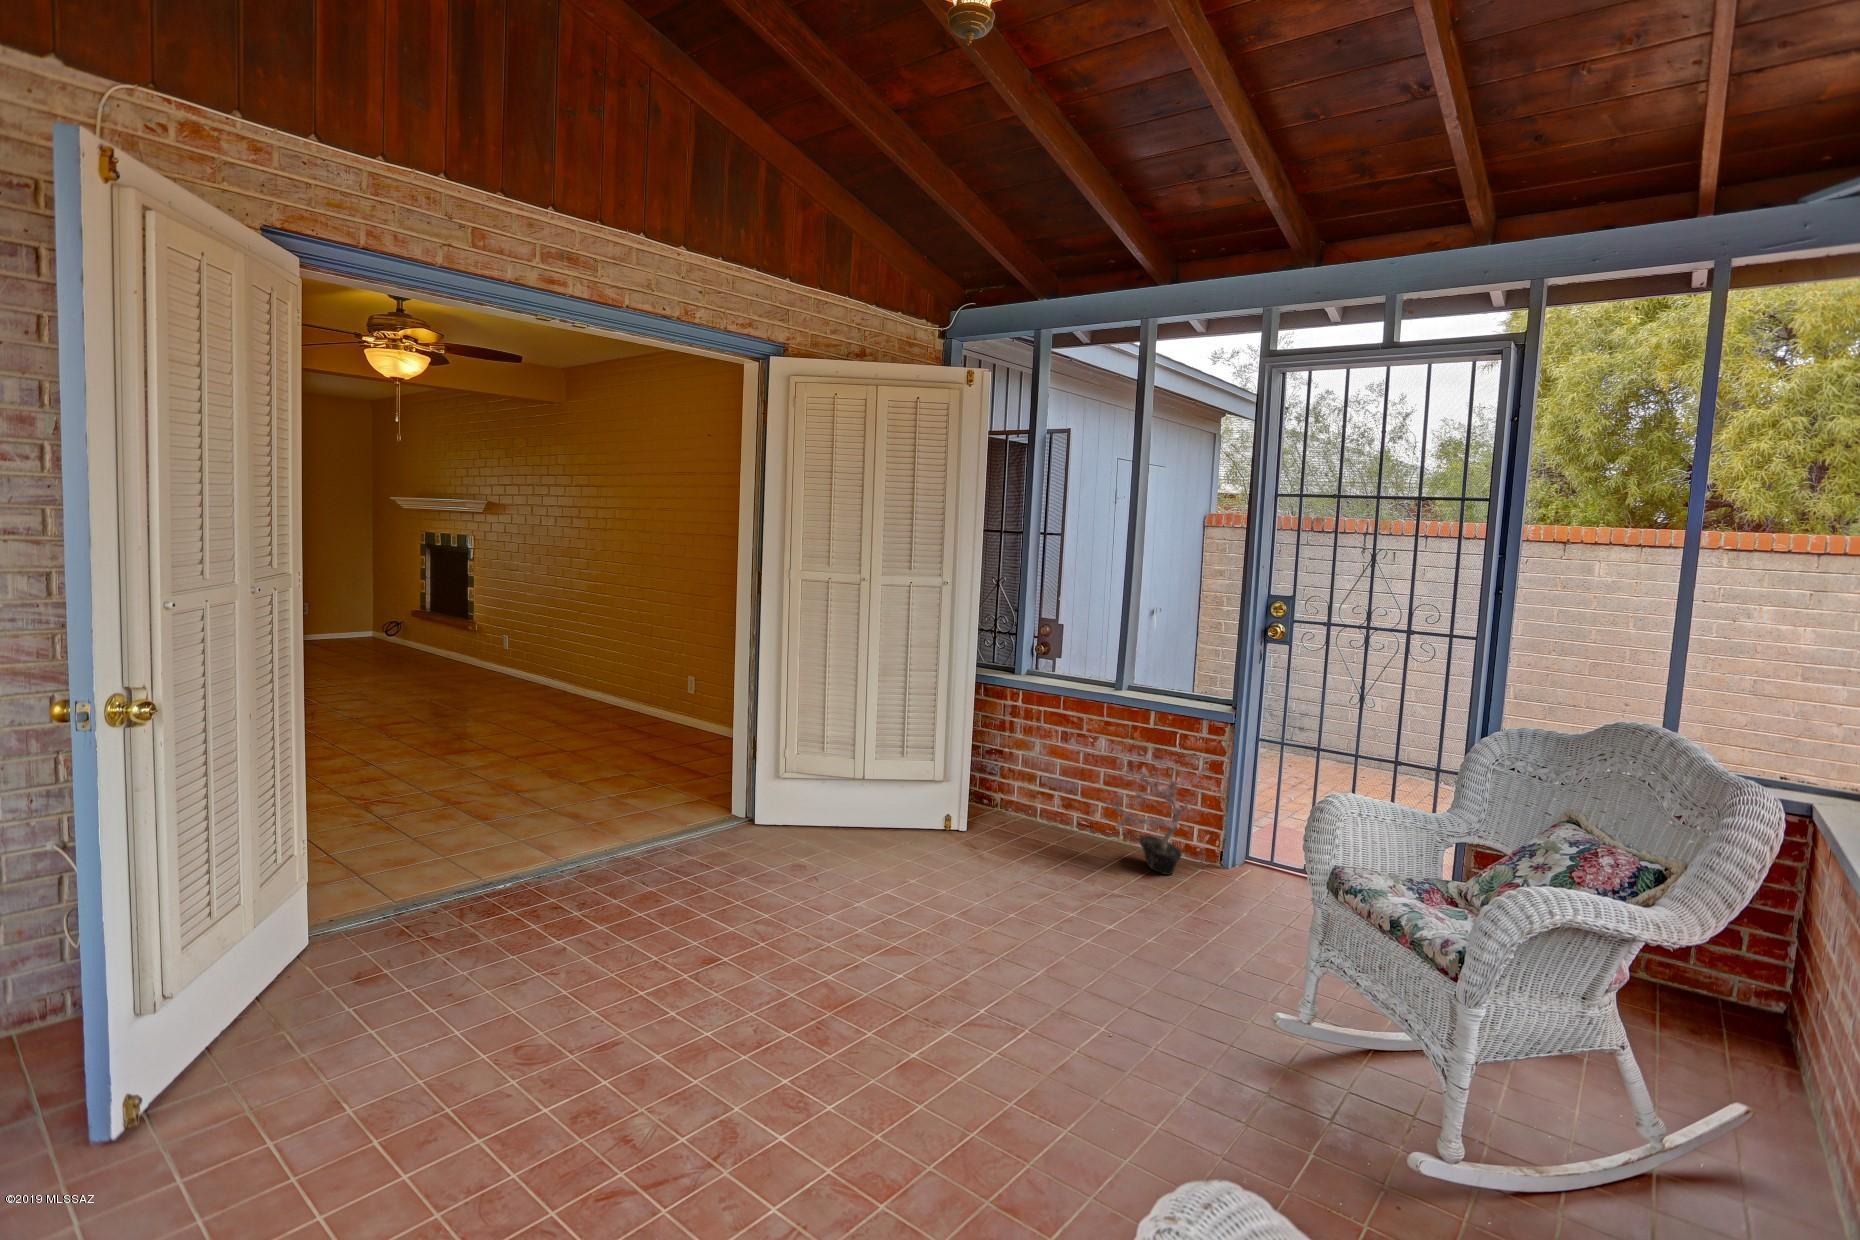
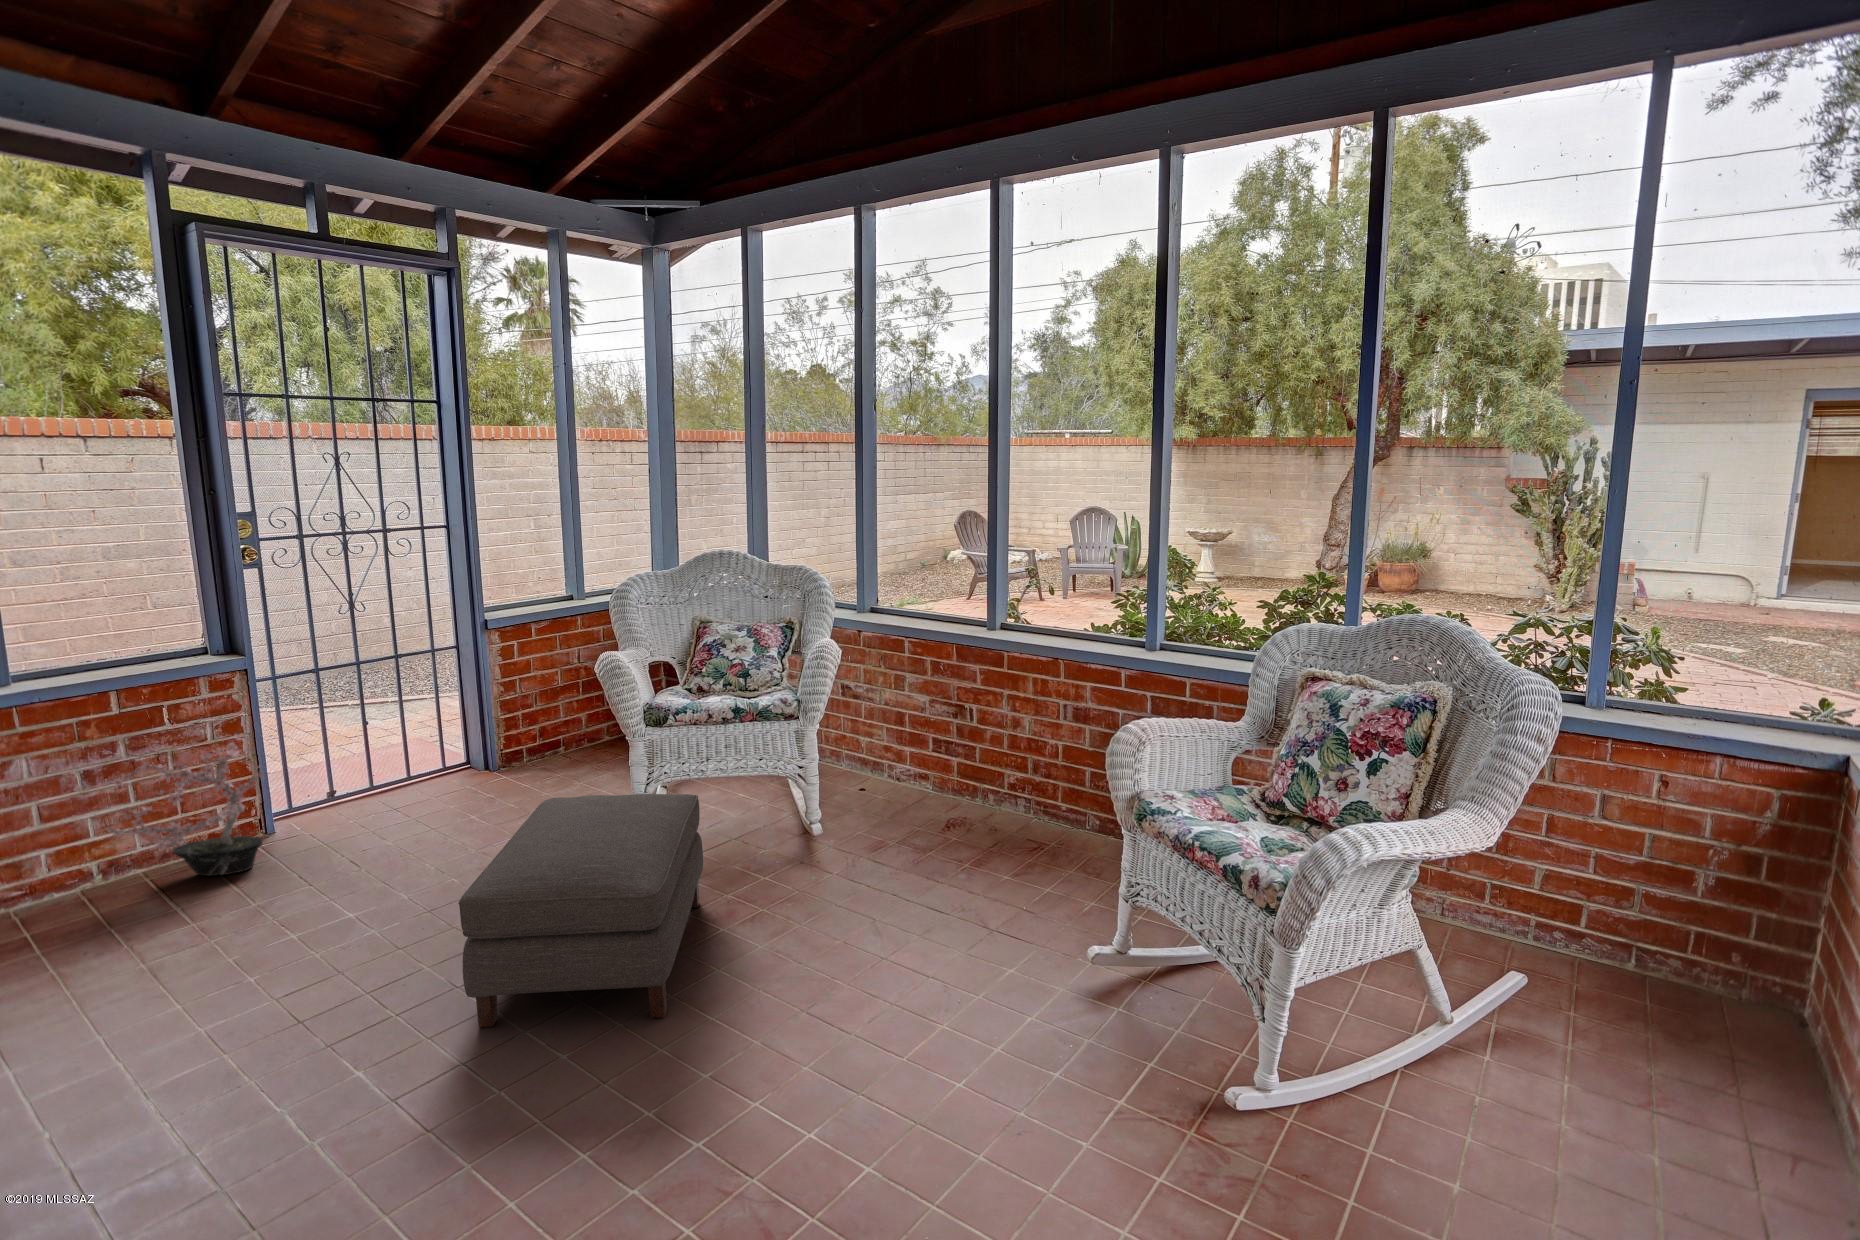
ottoman: none [933,883,1205,1090] -> present [458,794,703,1027]

